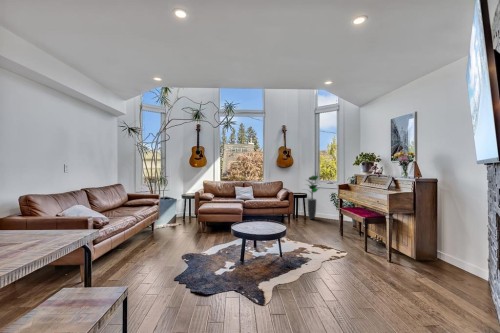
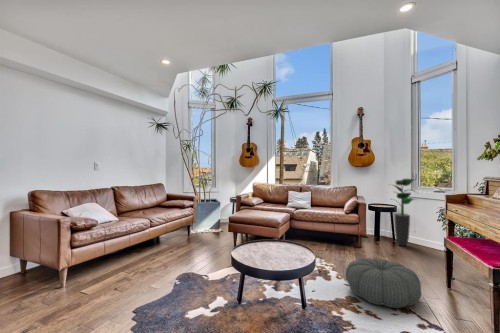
pouf: none [295,225,335,249] -> present [346,258,421,308]

